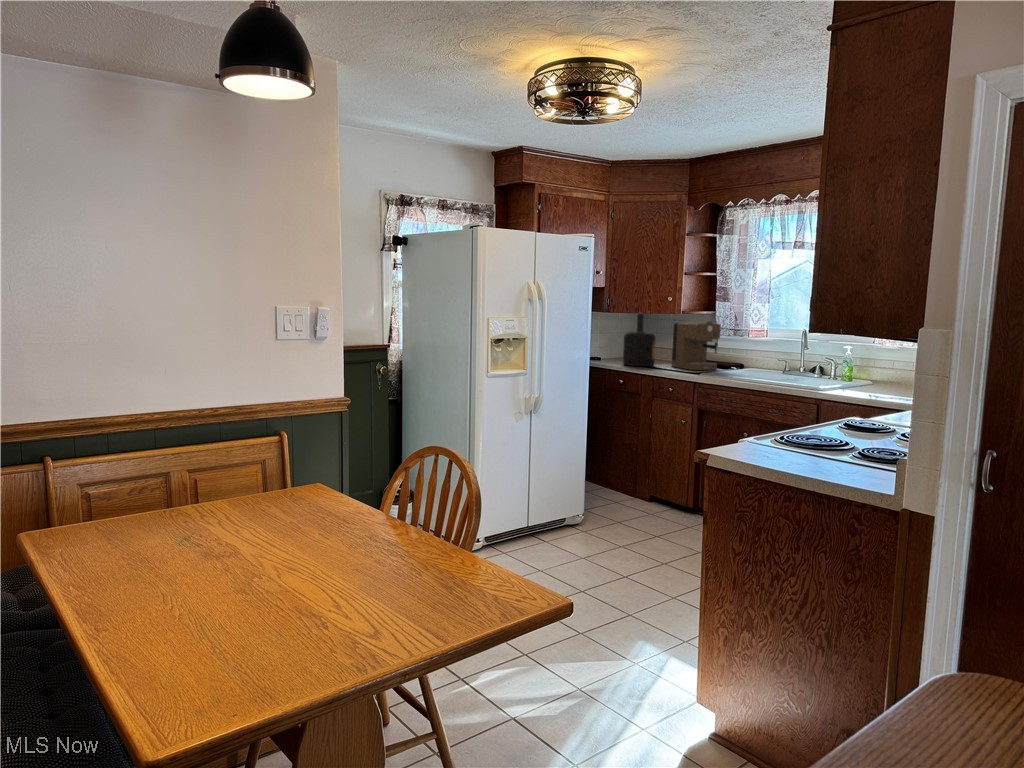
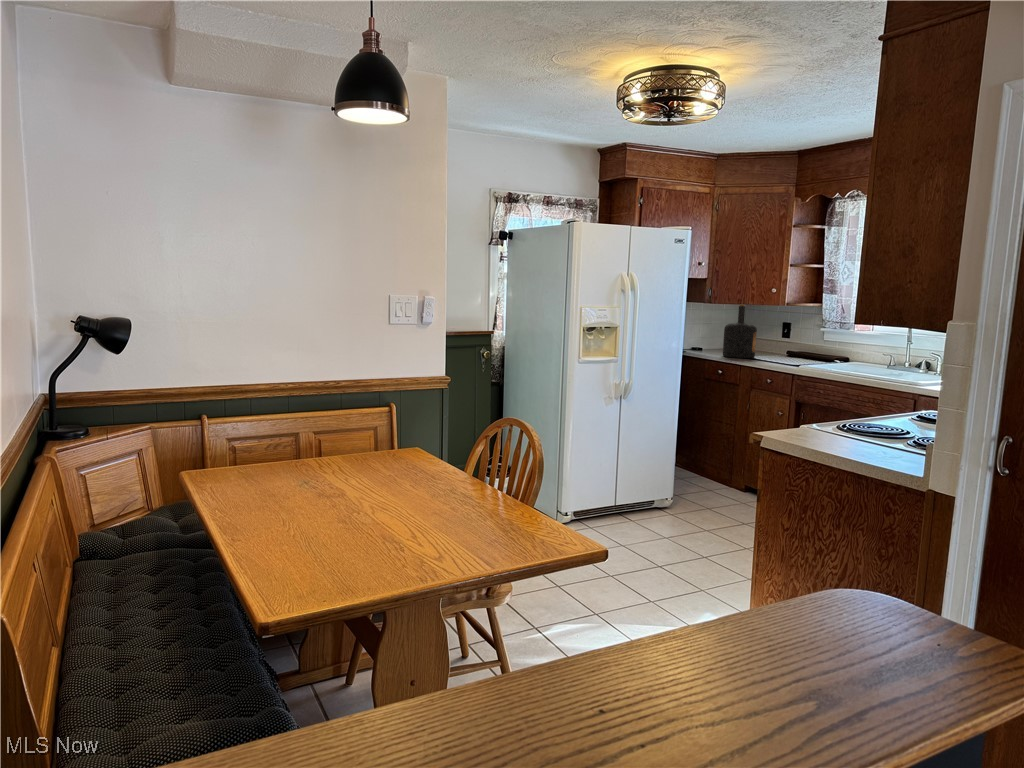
coffee maker: present [672,320,720,370] -> none [772,313,824,363]

